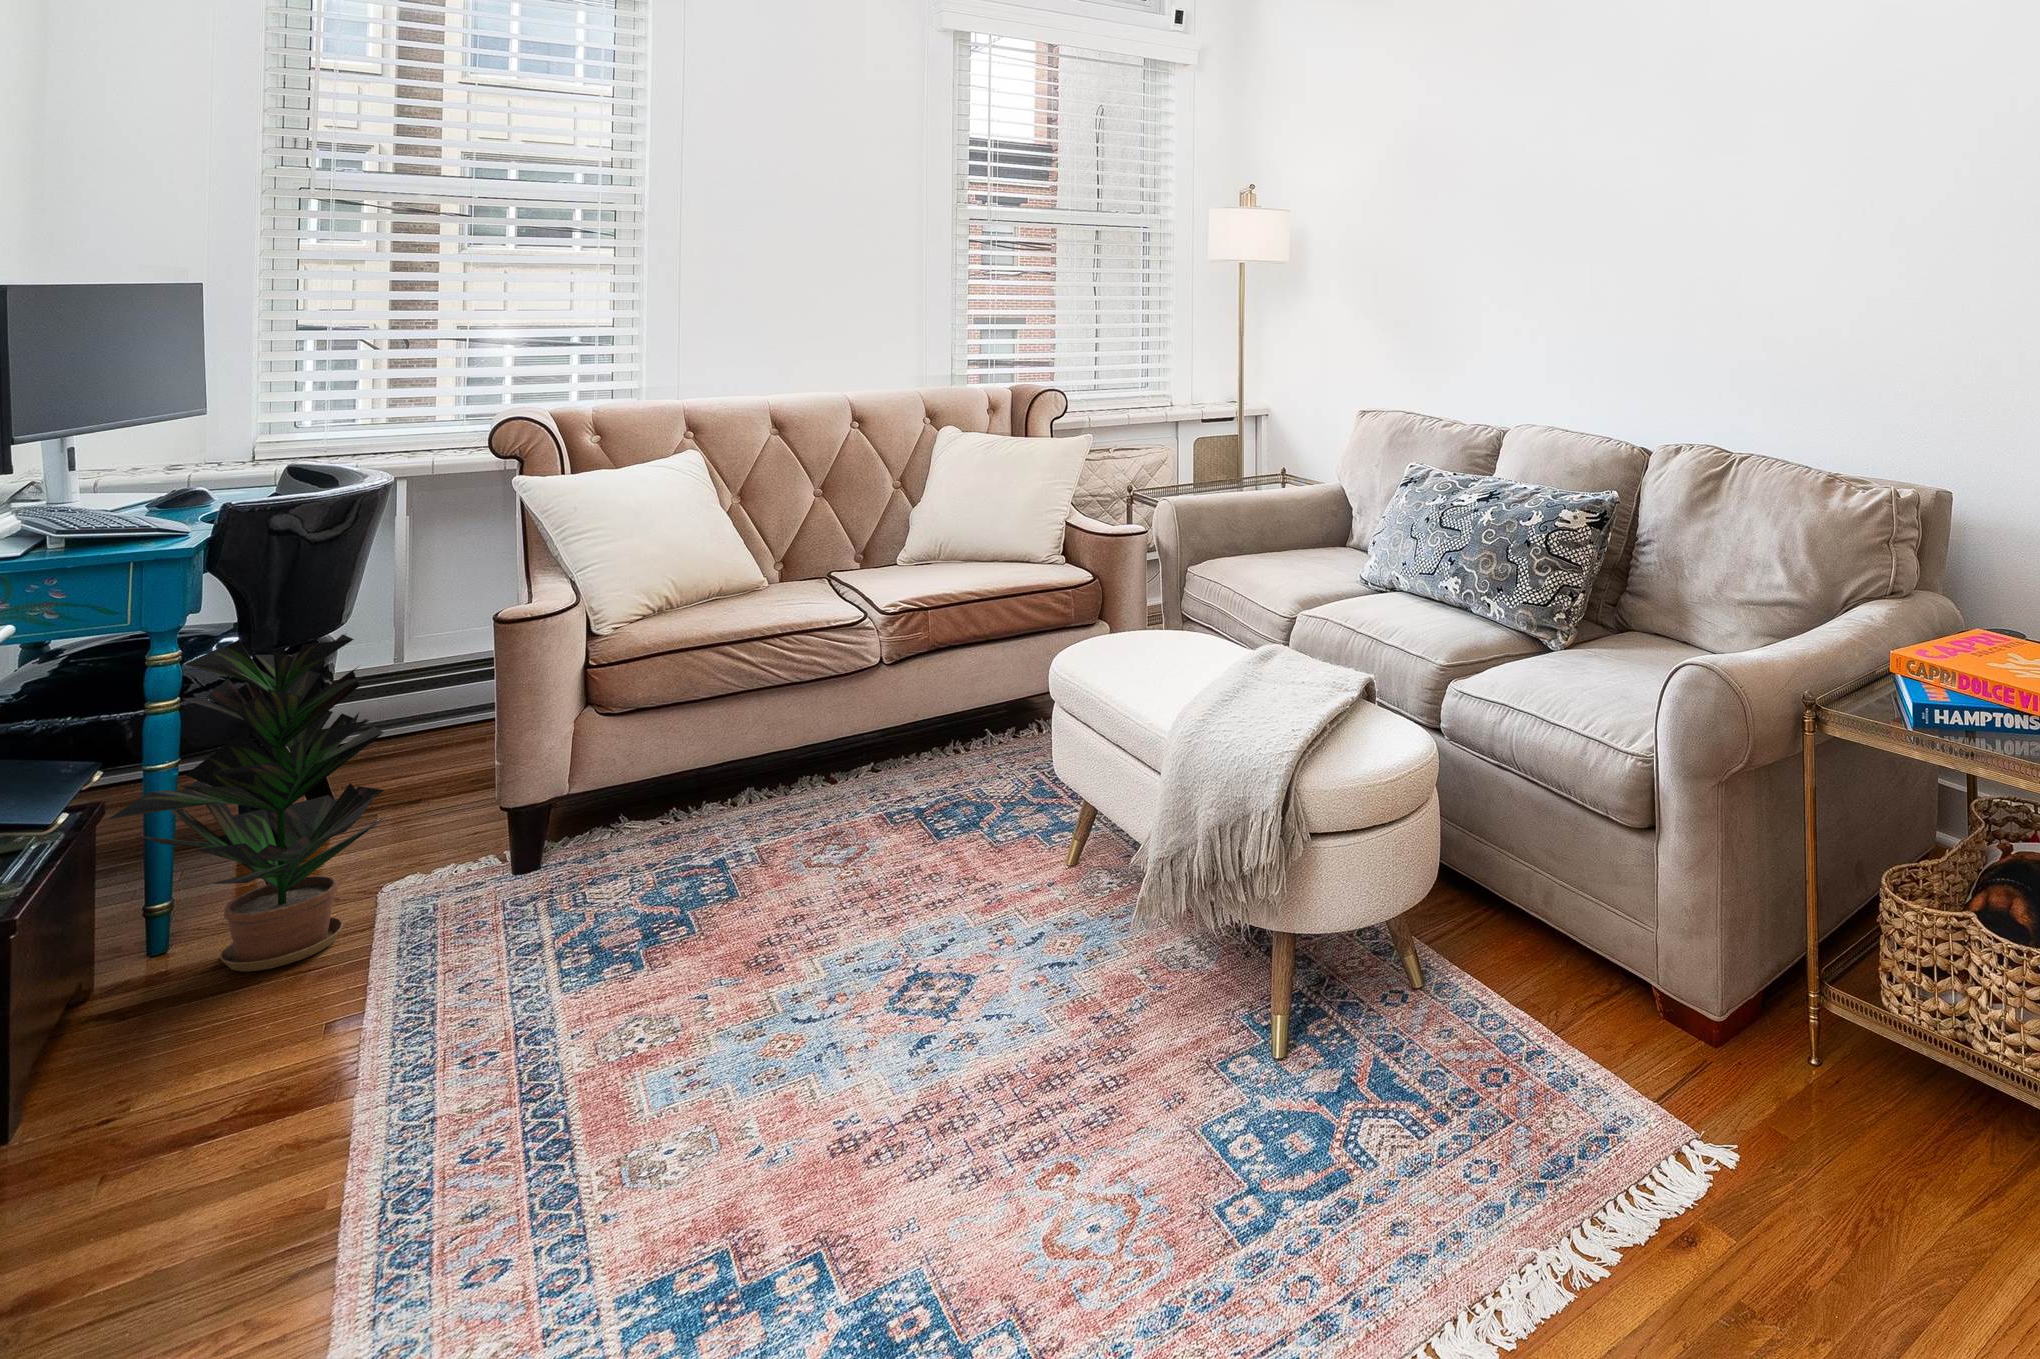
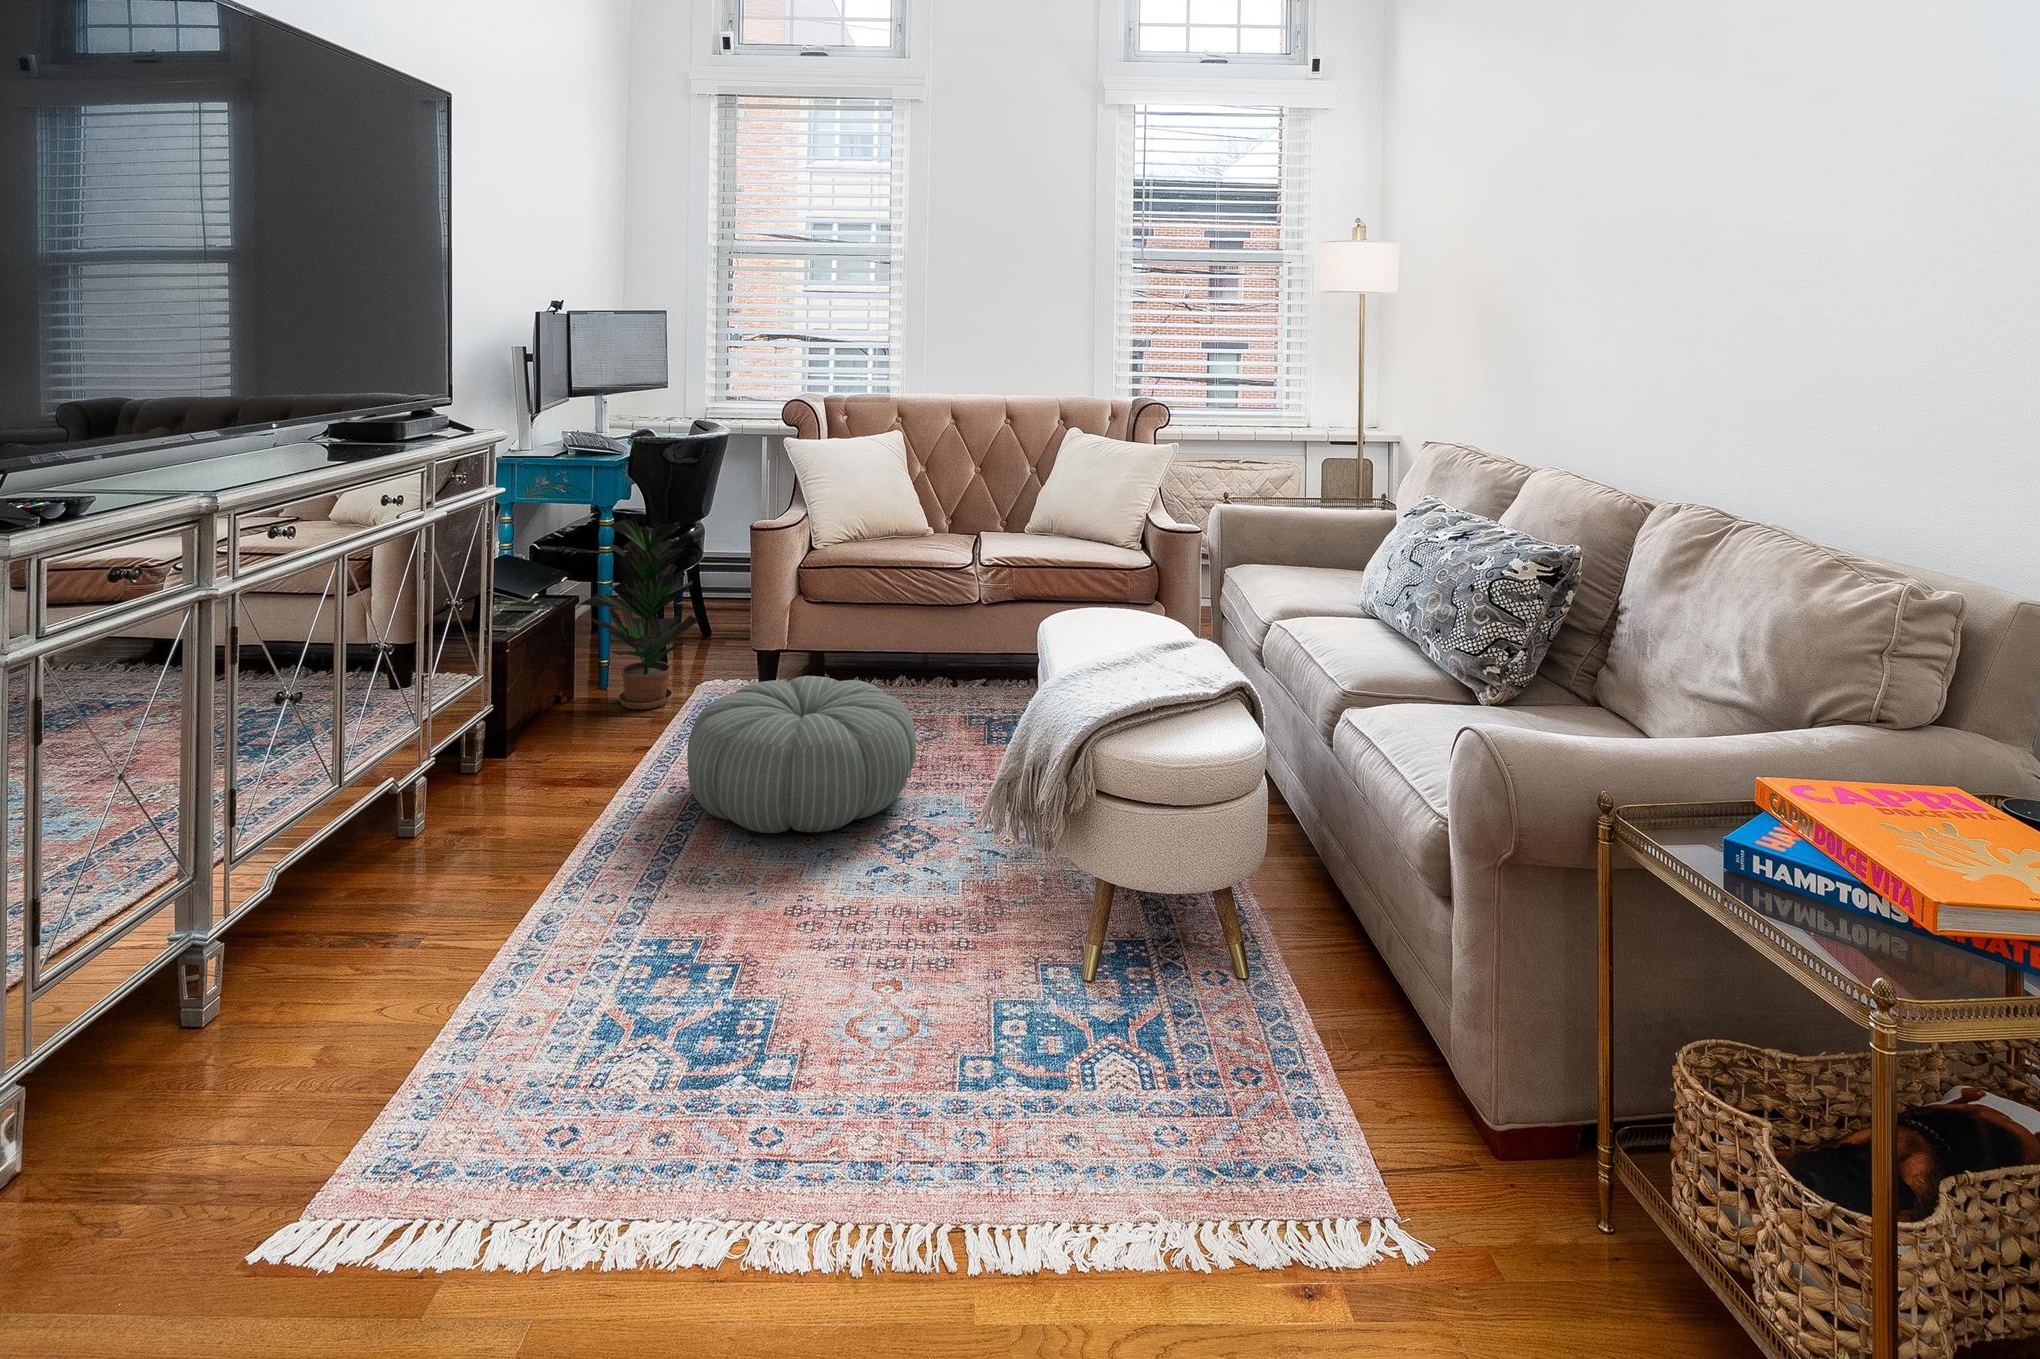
pouf: none [509,805,906,1071] -> present [687,676,916,833]

